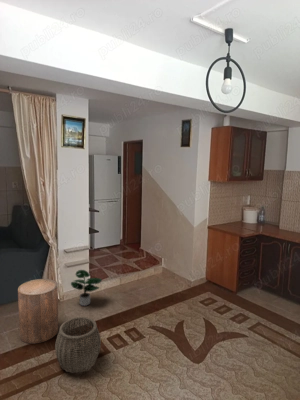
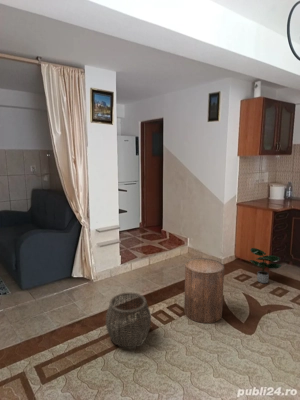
potted plant: present [71,270,102,306] -> present [250,248,281,283]
stool: present [18,279,58,343] -> present [184,258,224,323]

